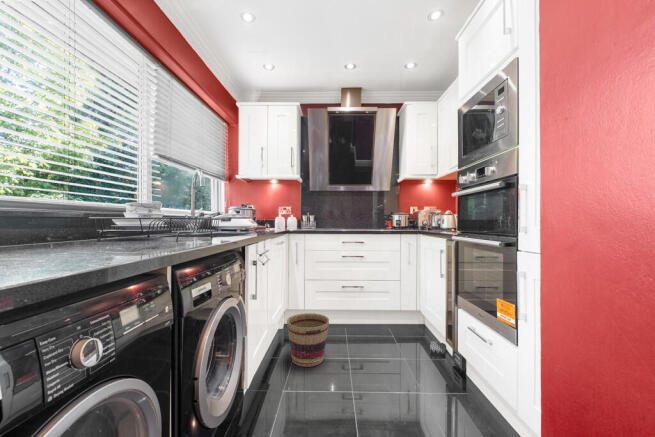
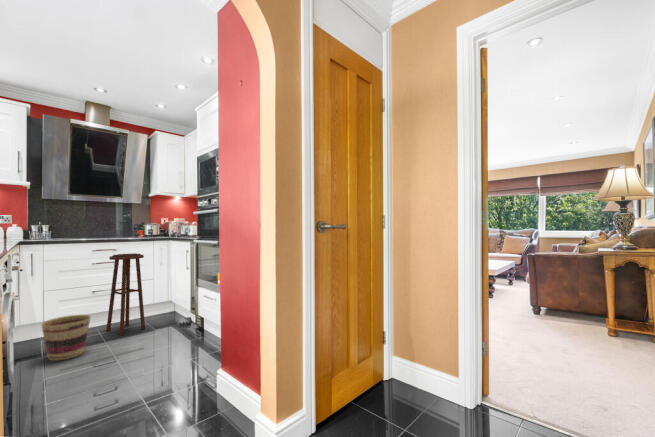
stool: none [351,248,389,347] -> present [106,253,145,335]

